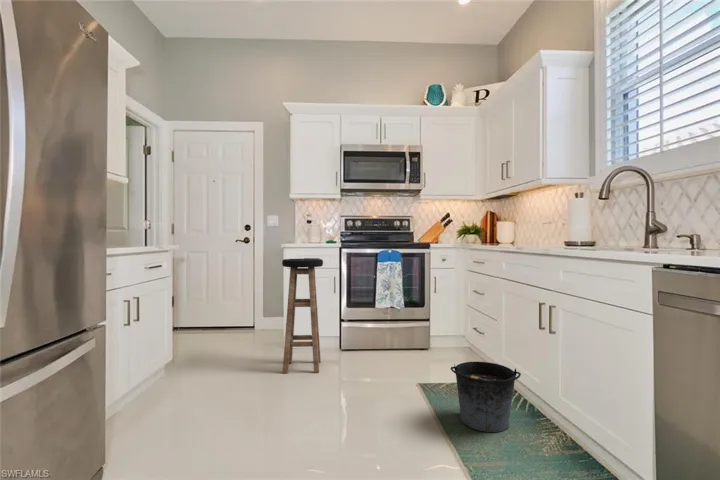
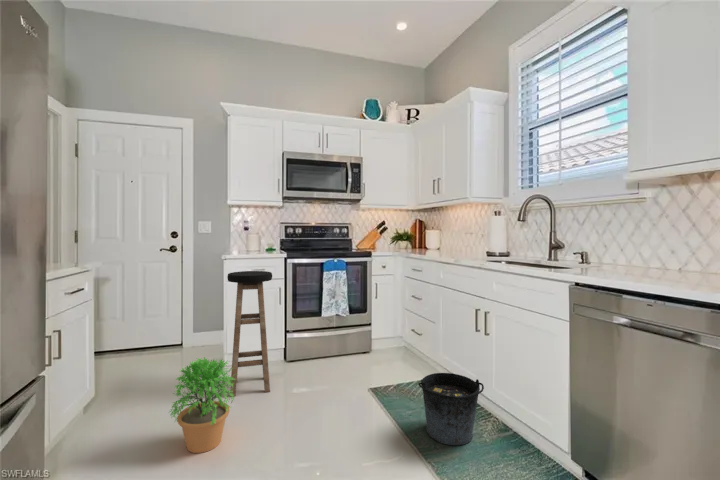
potted plant: none [223,327,284,410] -> present [170,358,235,453]

